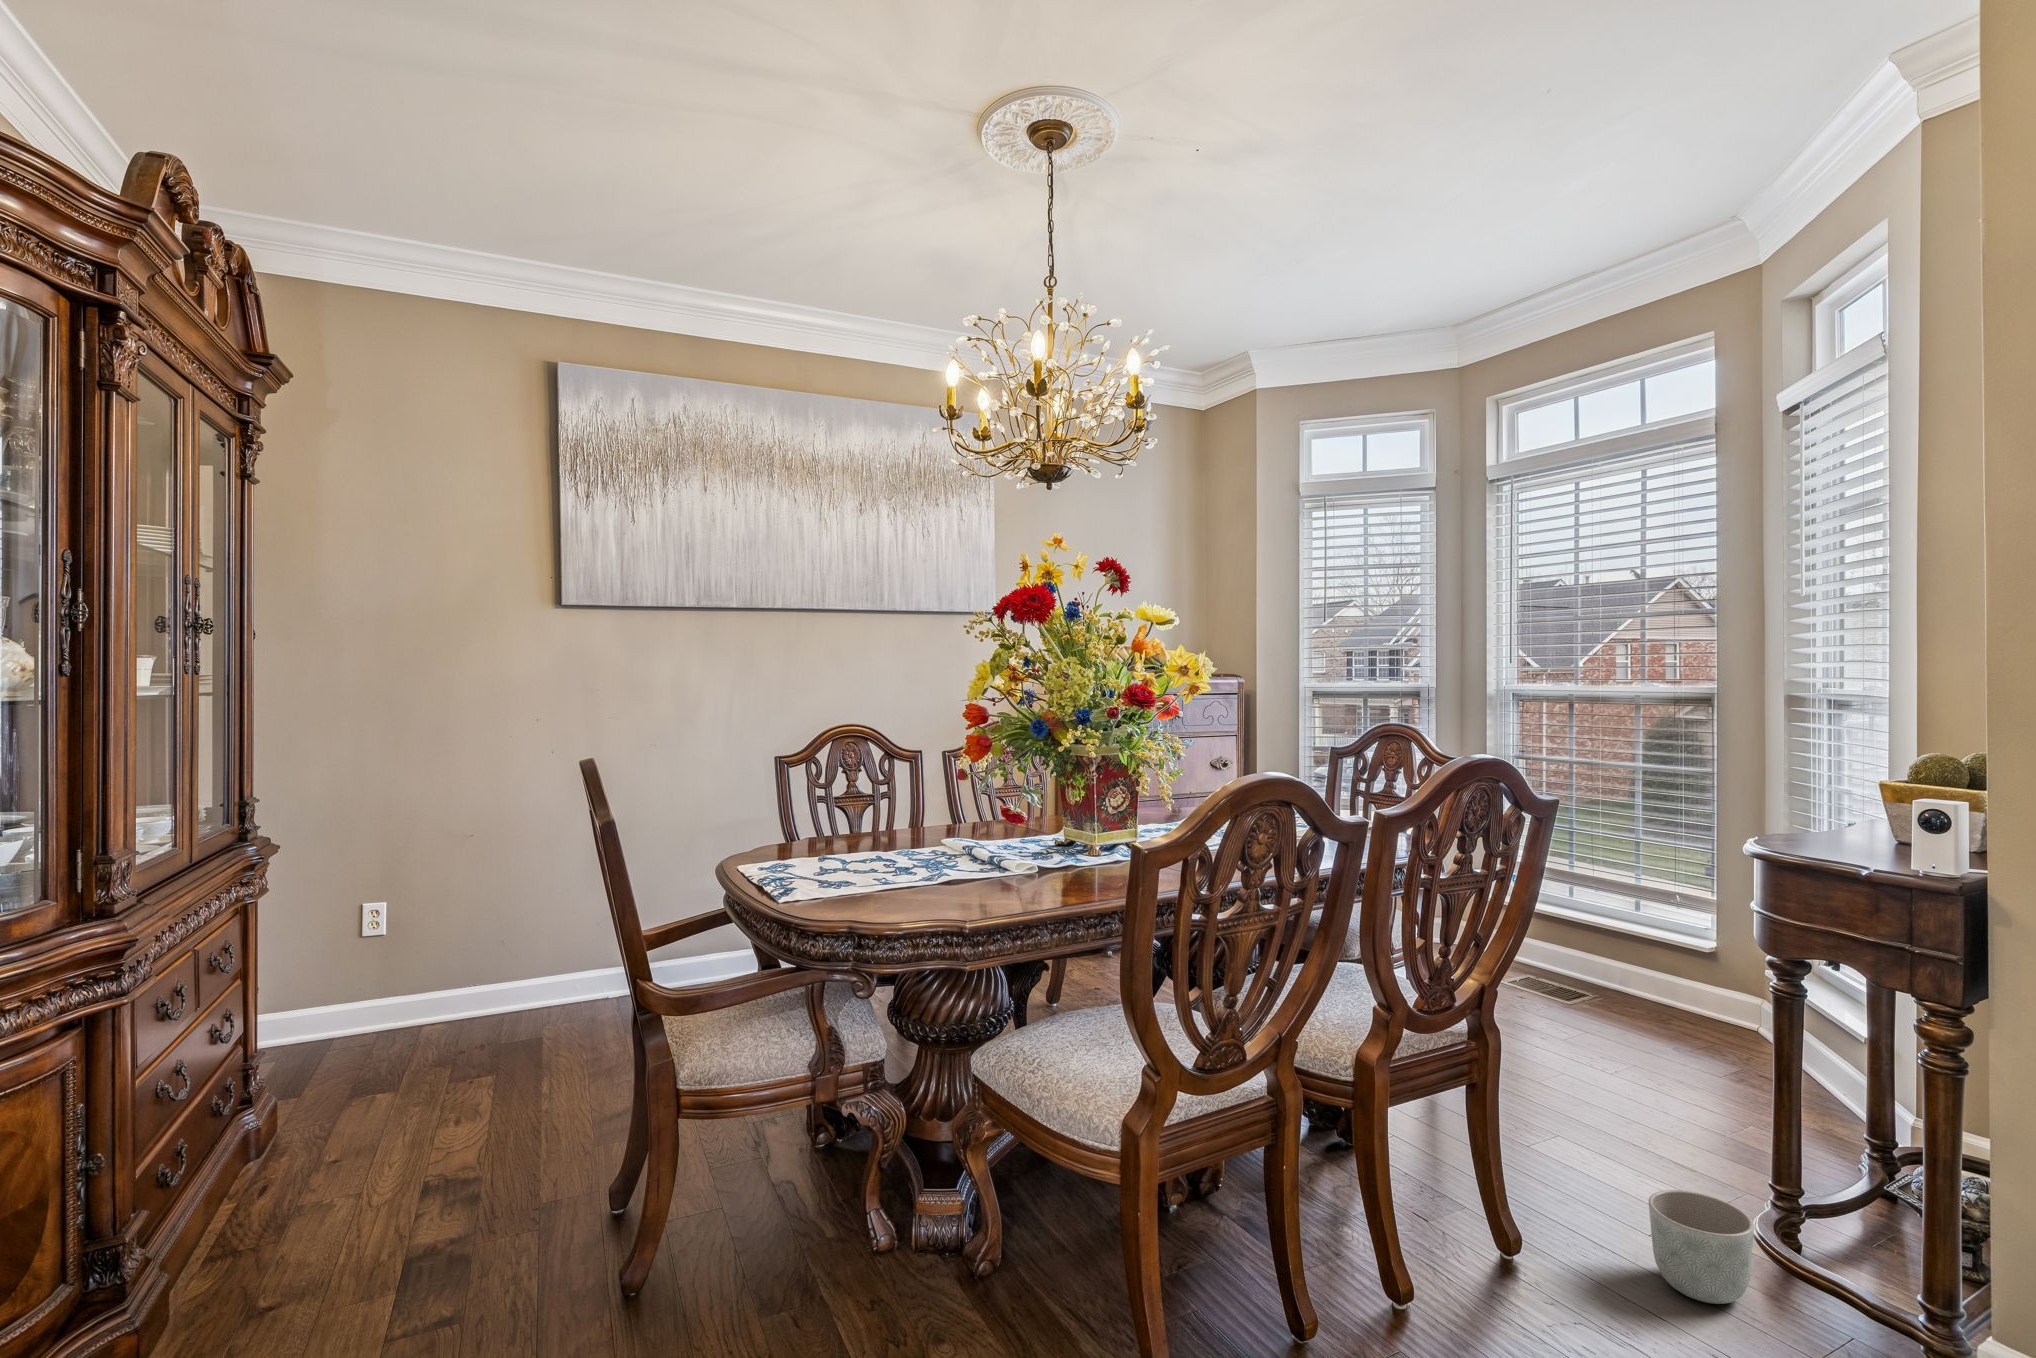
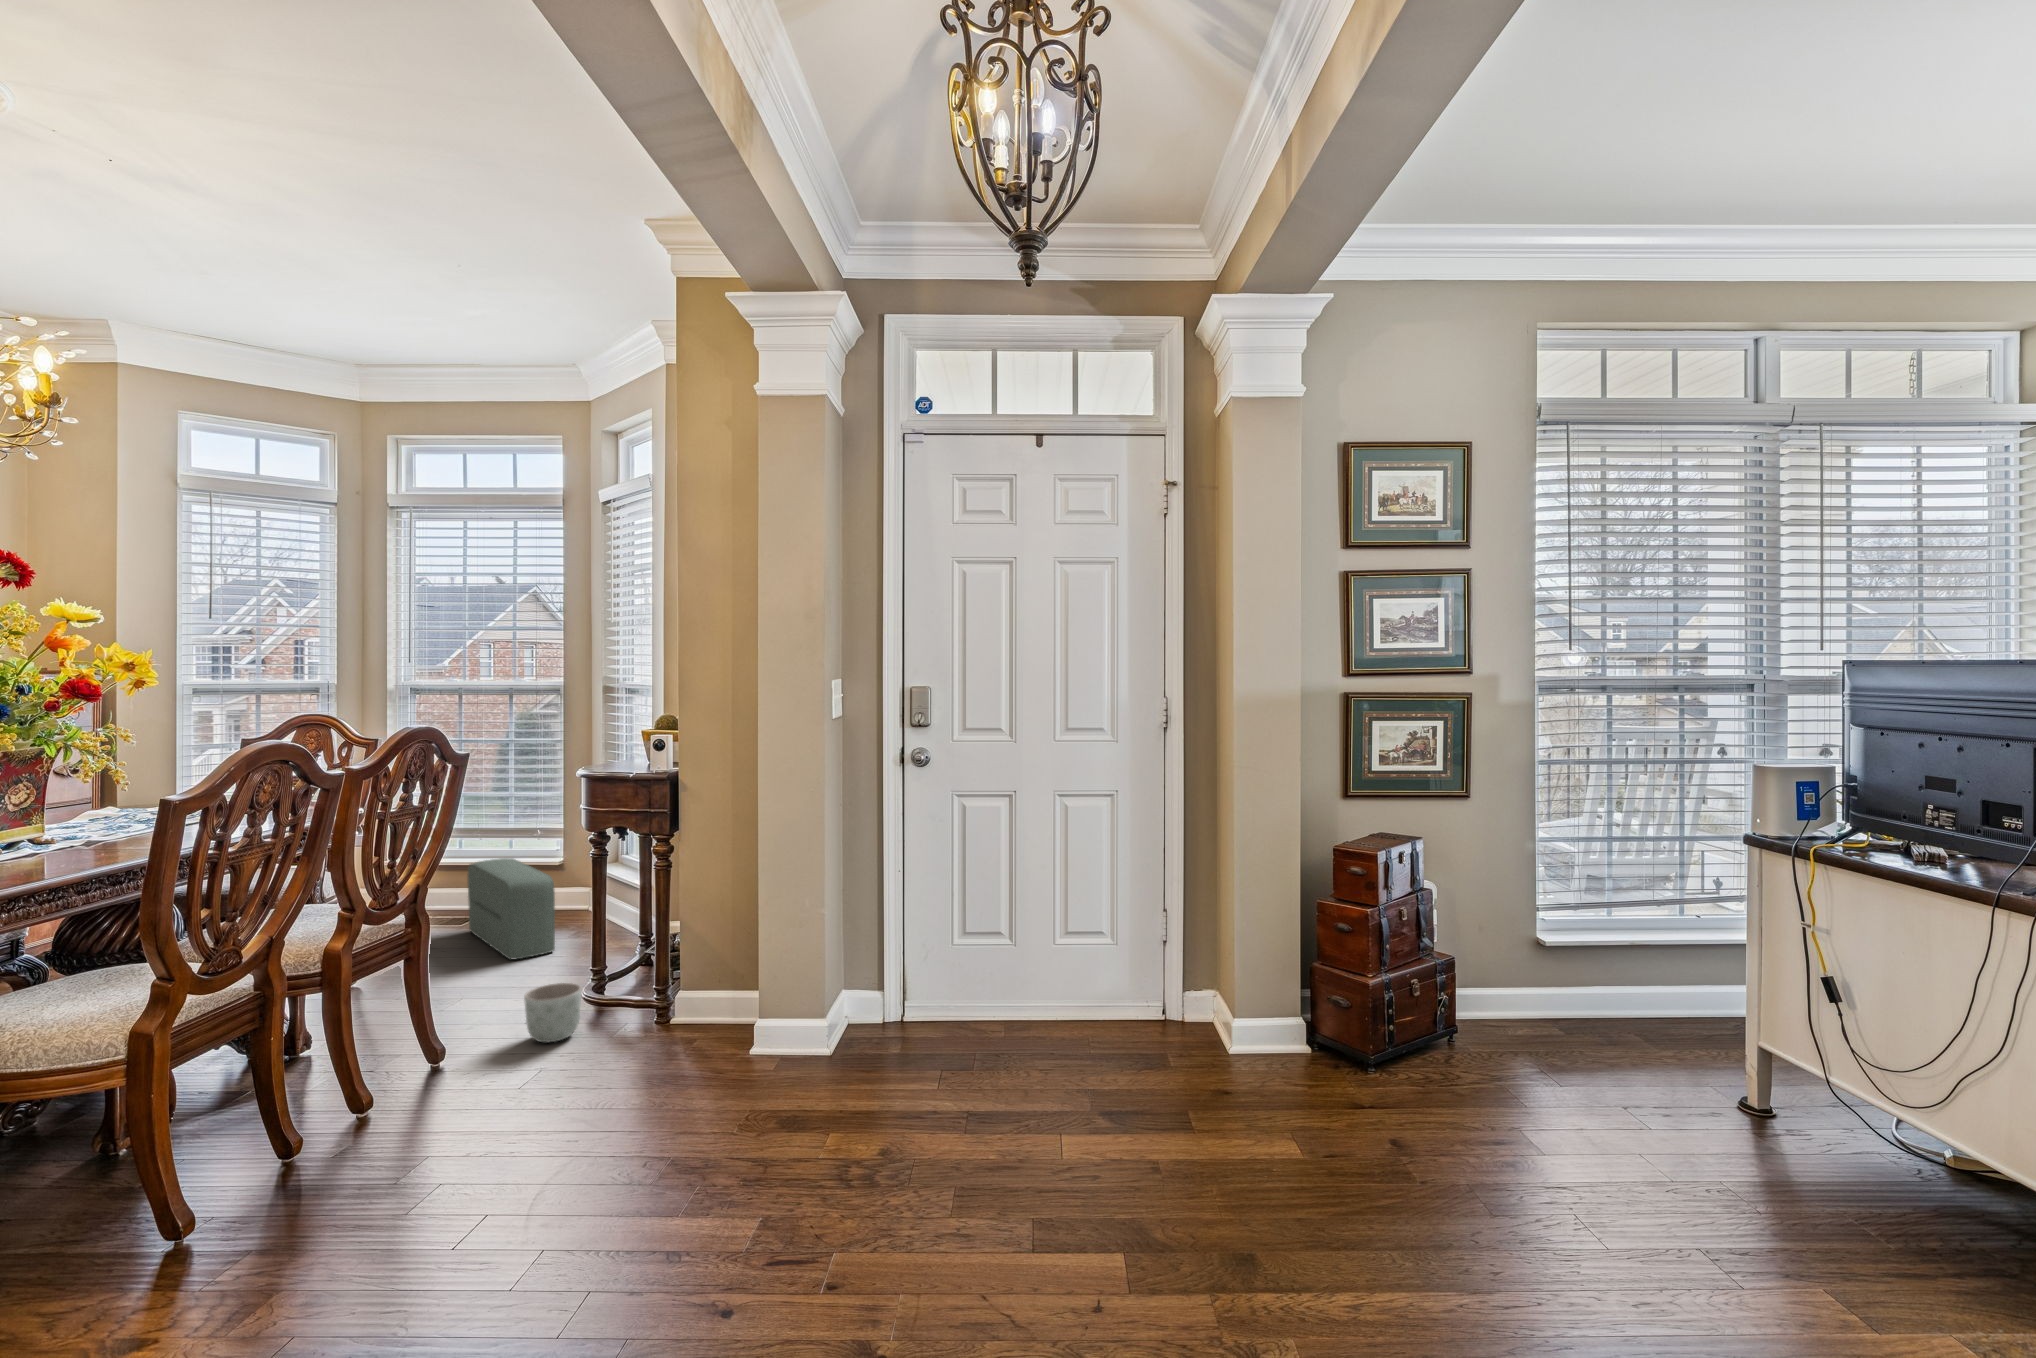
pouf: none [1579,932,1705,1099] -> present [467,858,555,959]

